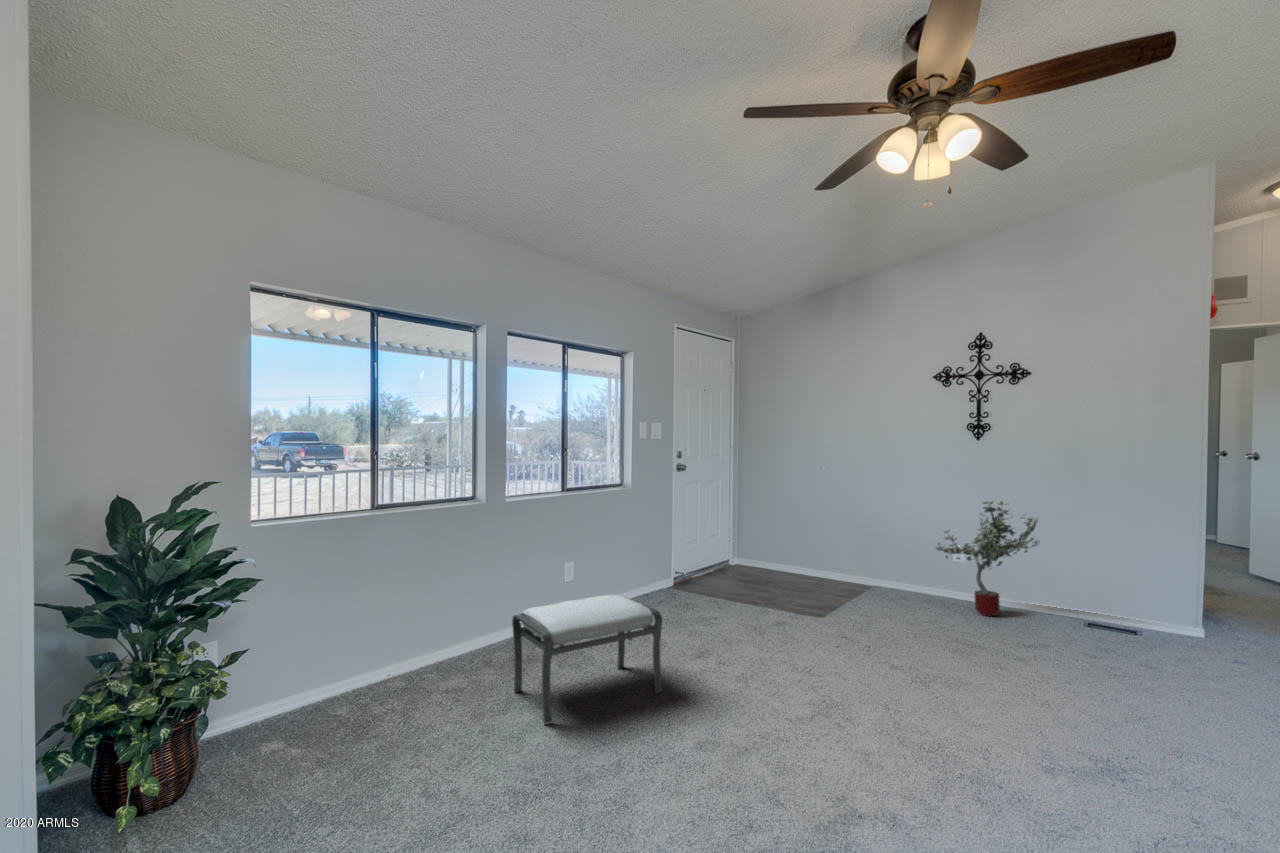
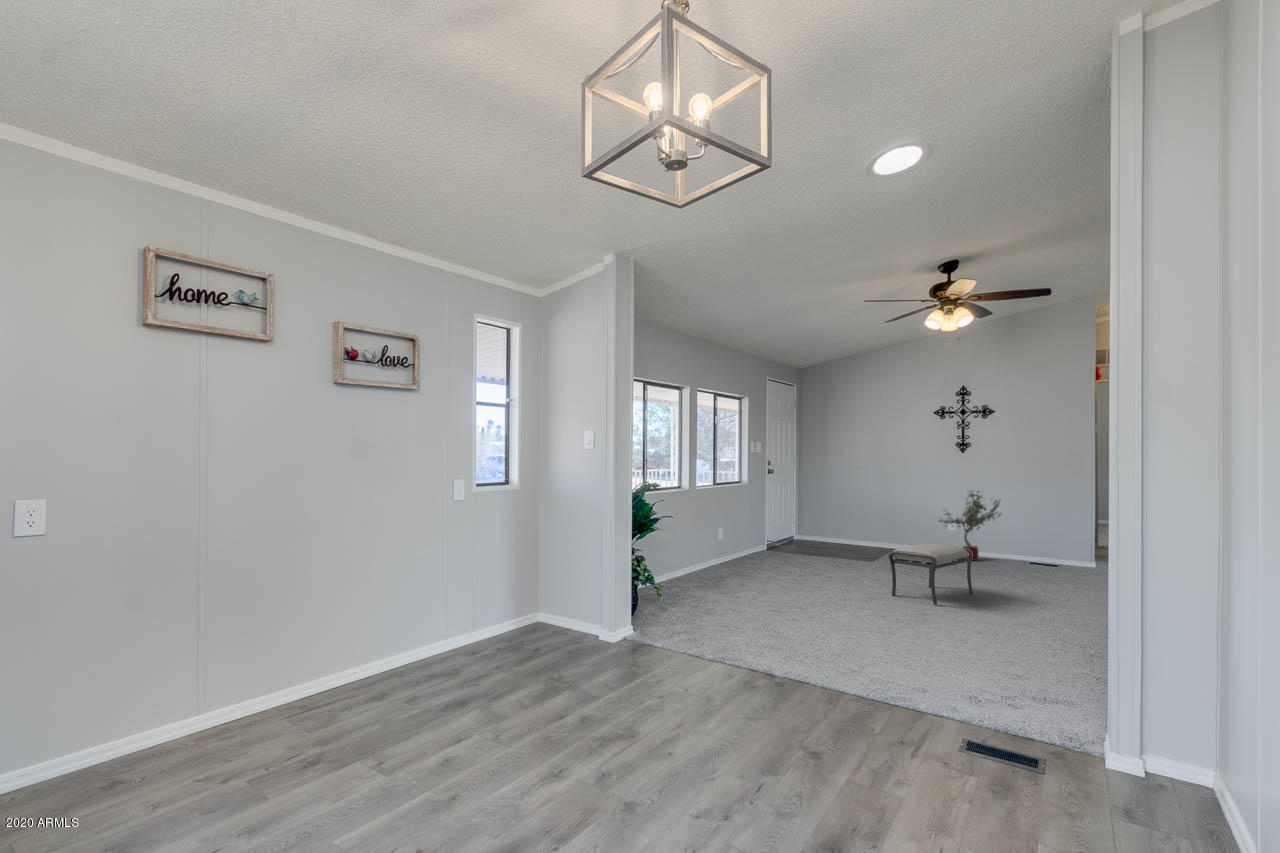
ottoman: present [512,595,662,724] -> present [889,543,973,605]

